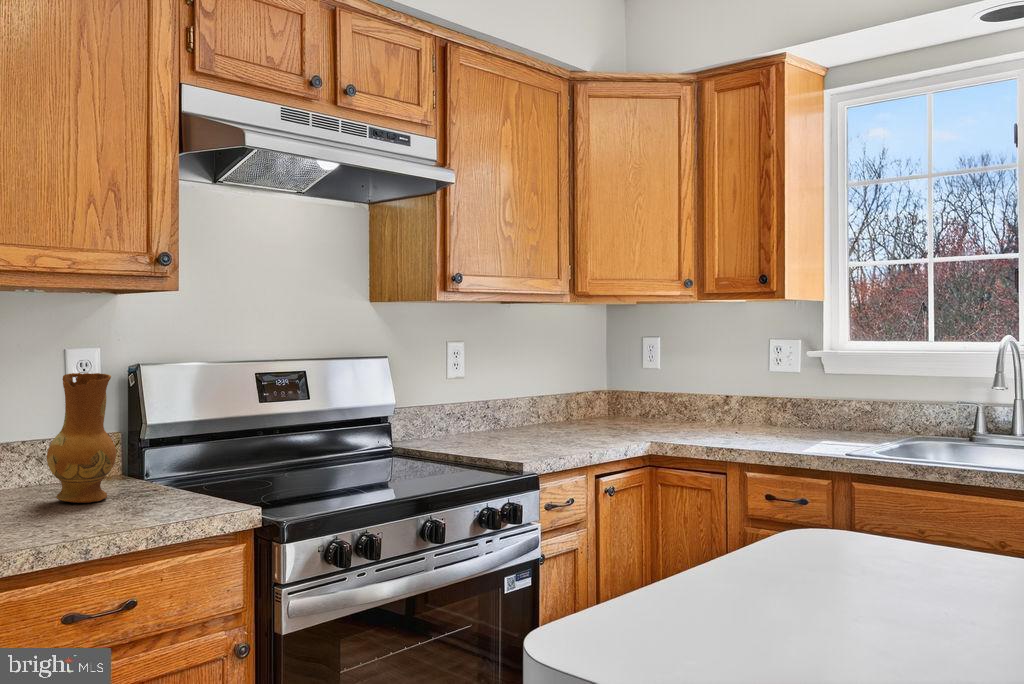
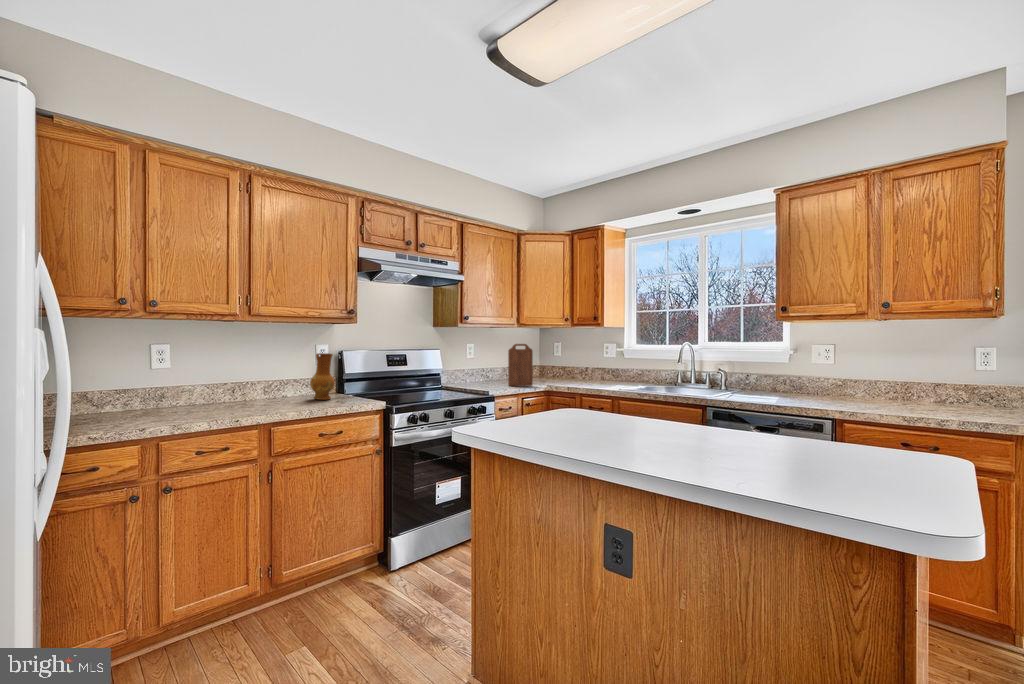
cutting board: none [554,342,613,446] -> present [508,344,533,386]

